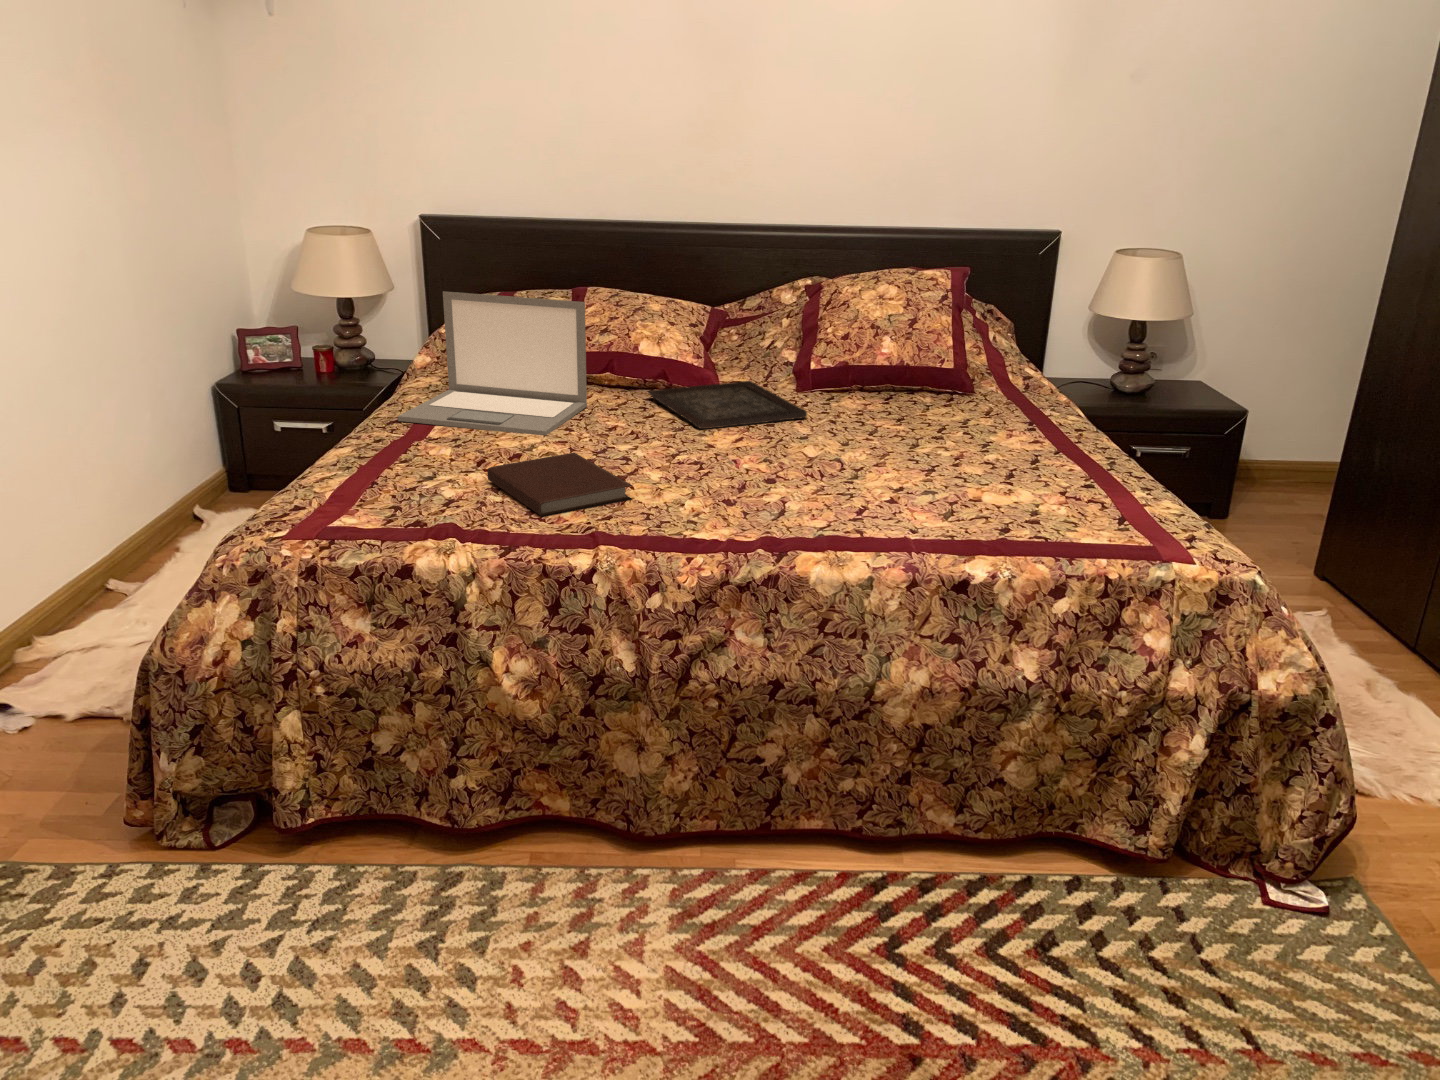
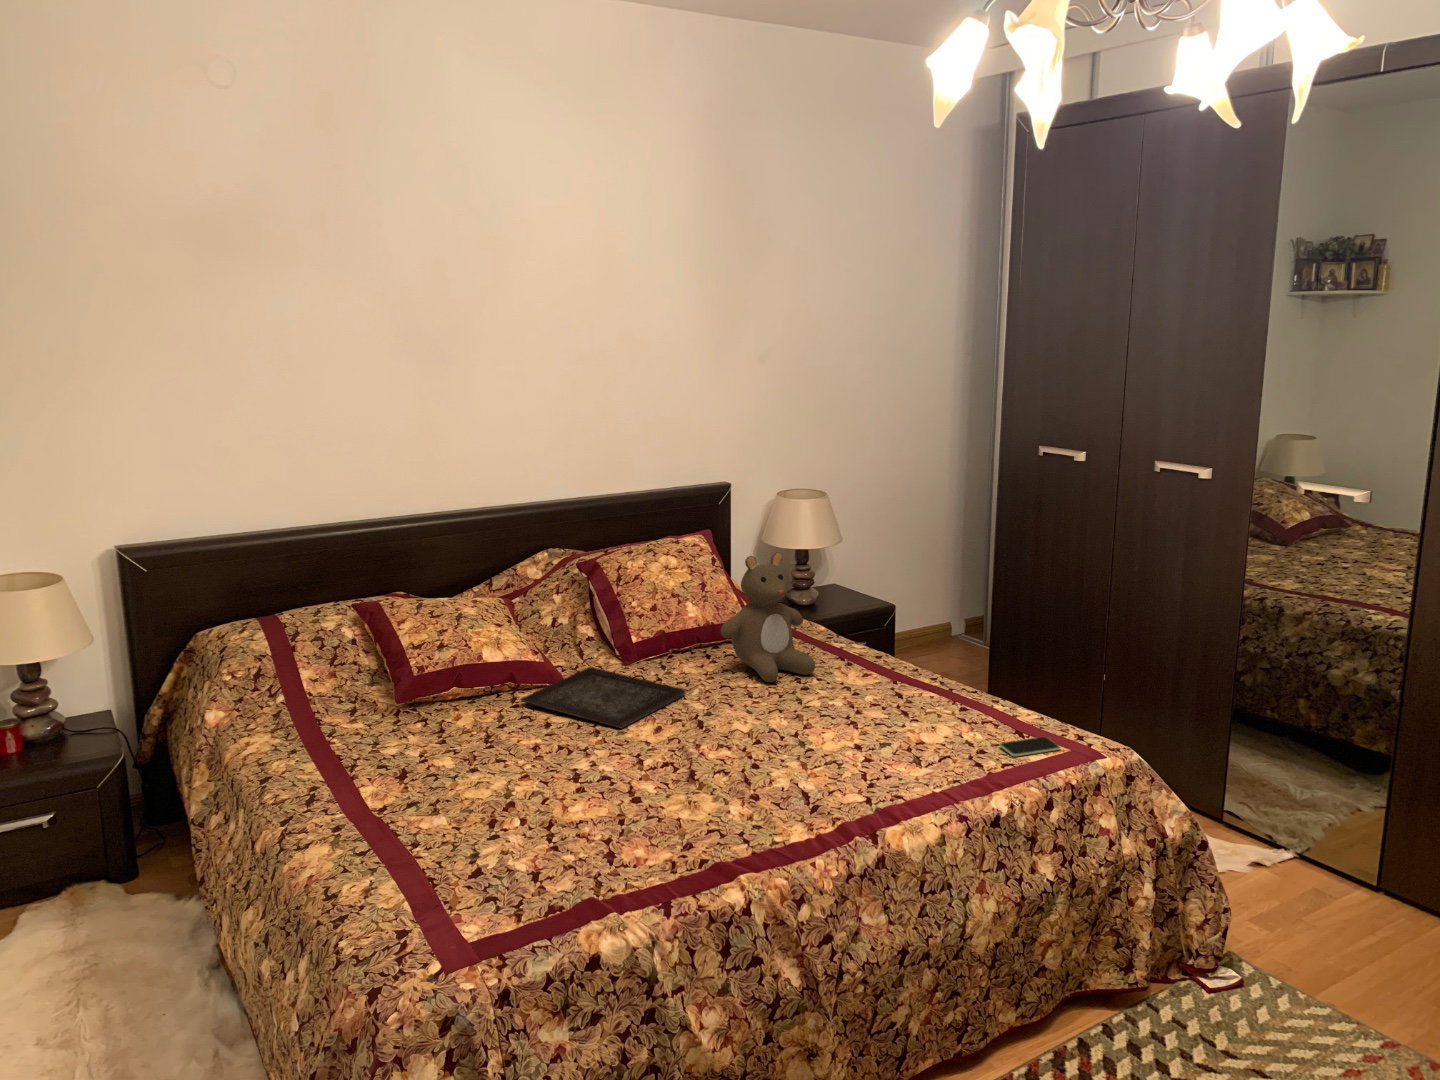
teddy bear: none [878,277,990,426] -> present [721,552,815,682]
laptop: present [398,291,587,435] -> none [315,629,498,796]
notebook: present [487,453,632,517] -> none [537,787,688,863]
smartphone: none [1063,518,1142,541] -> present [999,737,1060,756]

